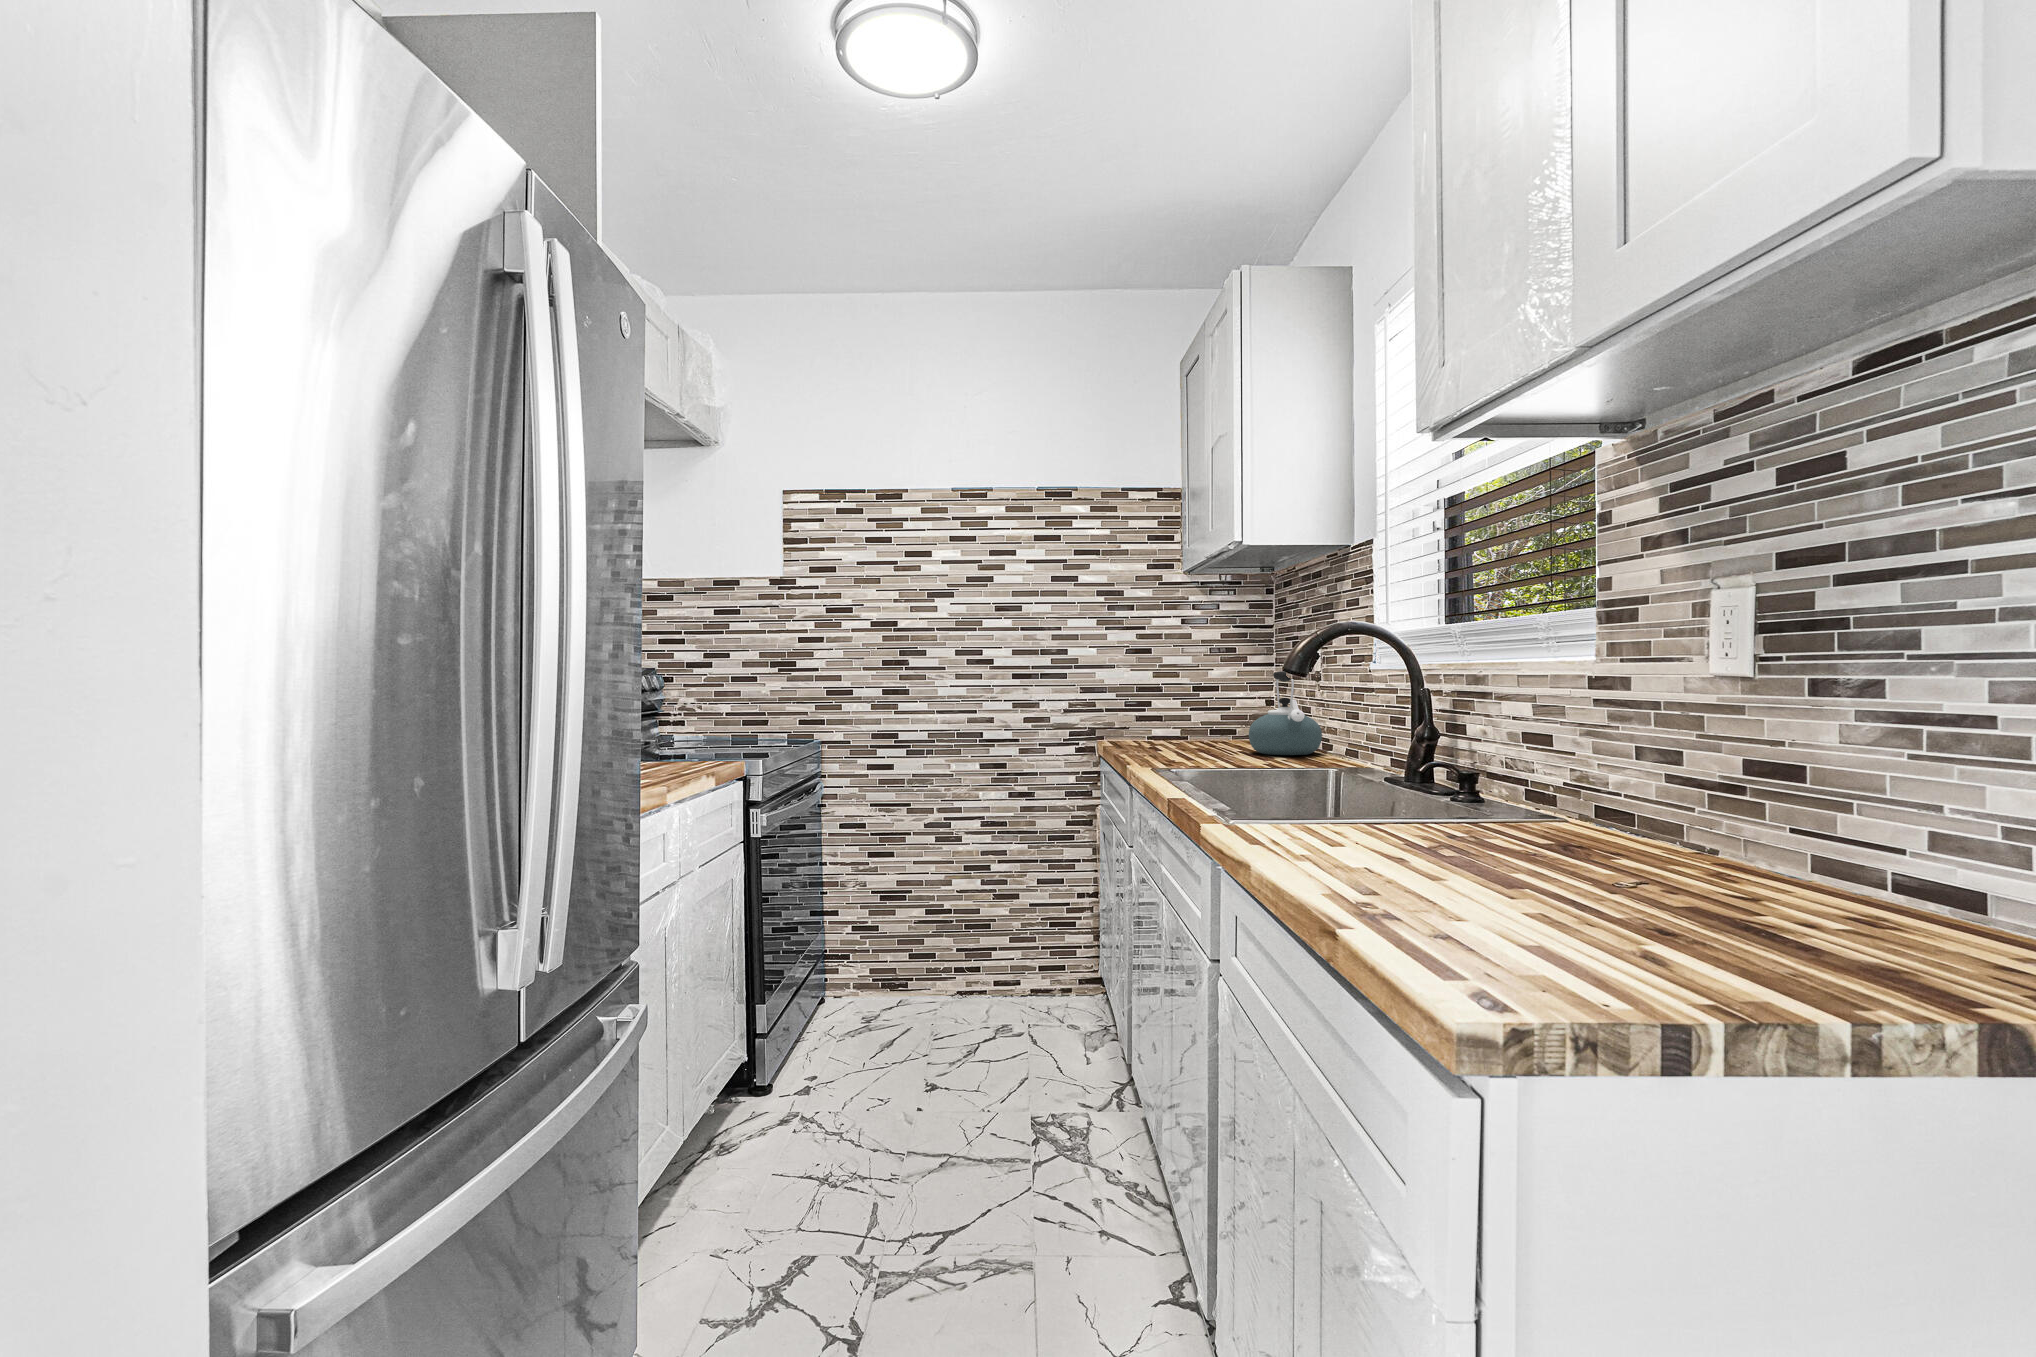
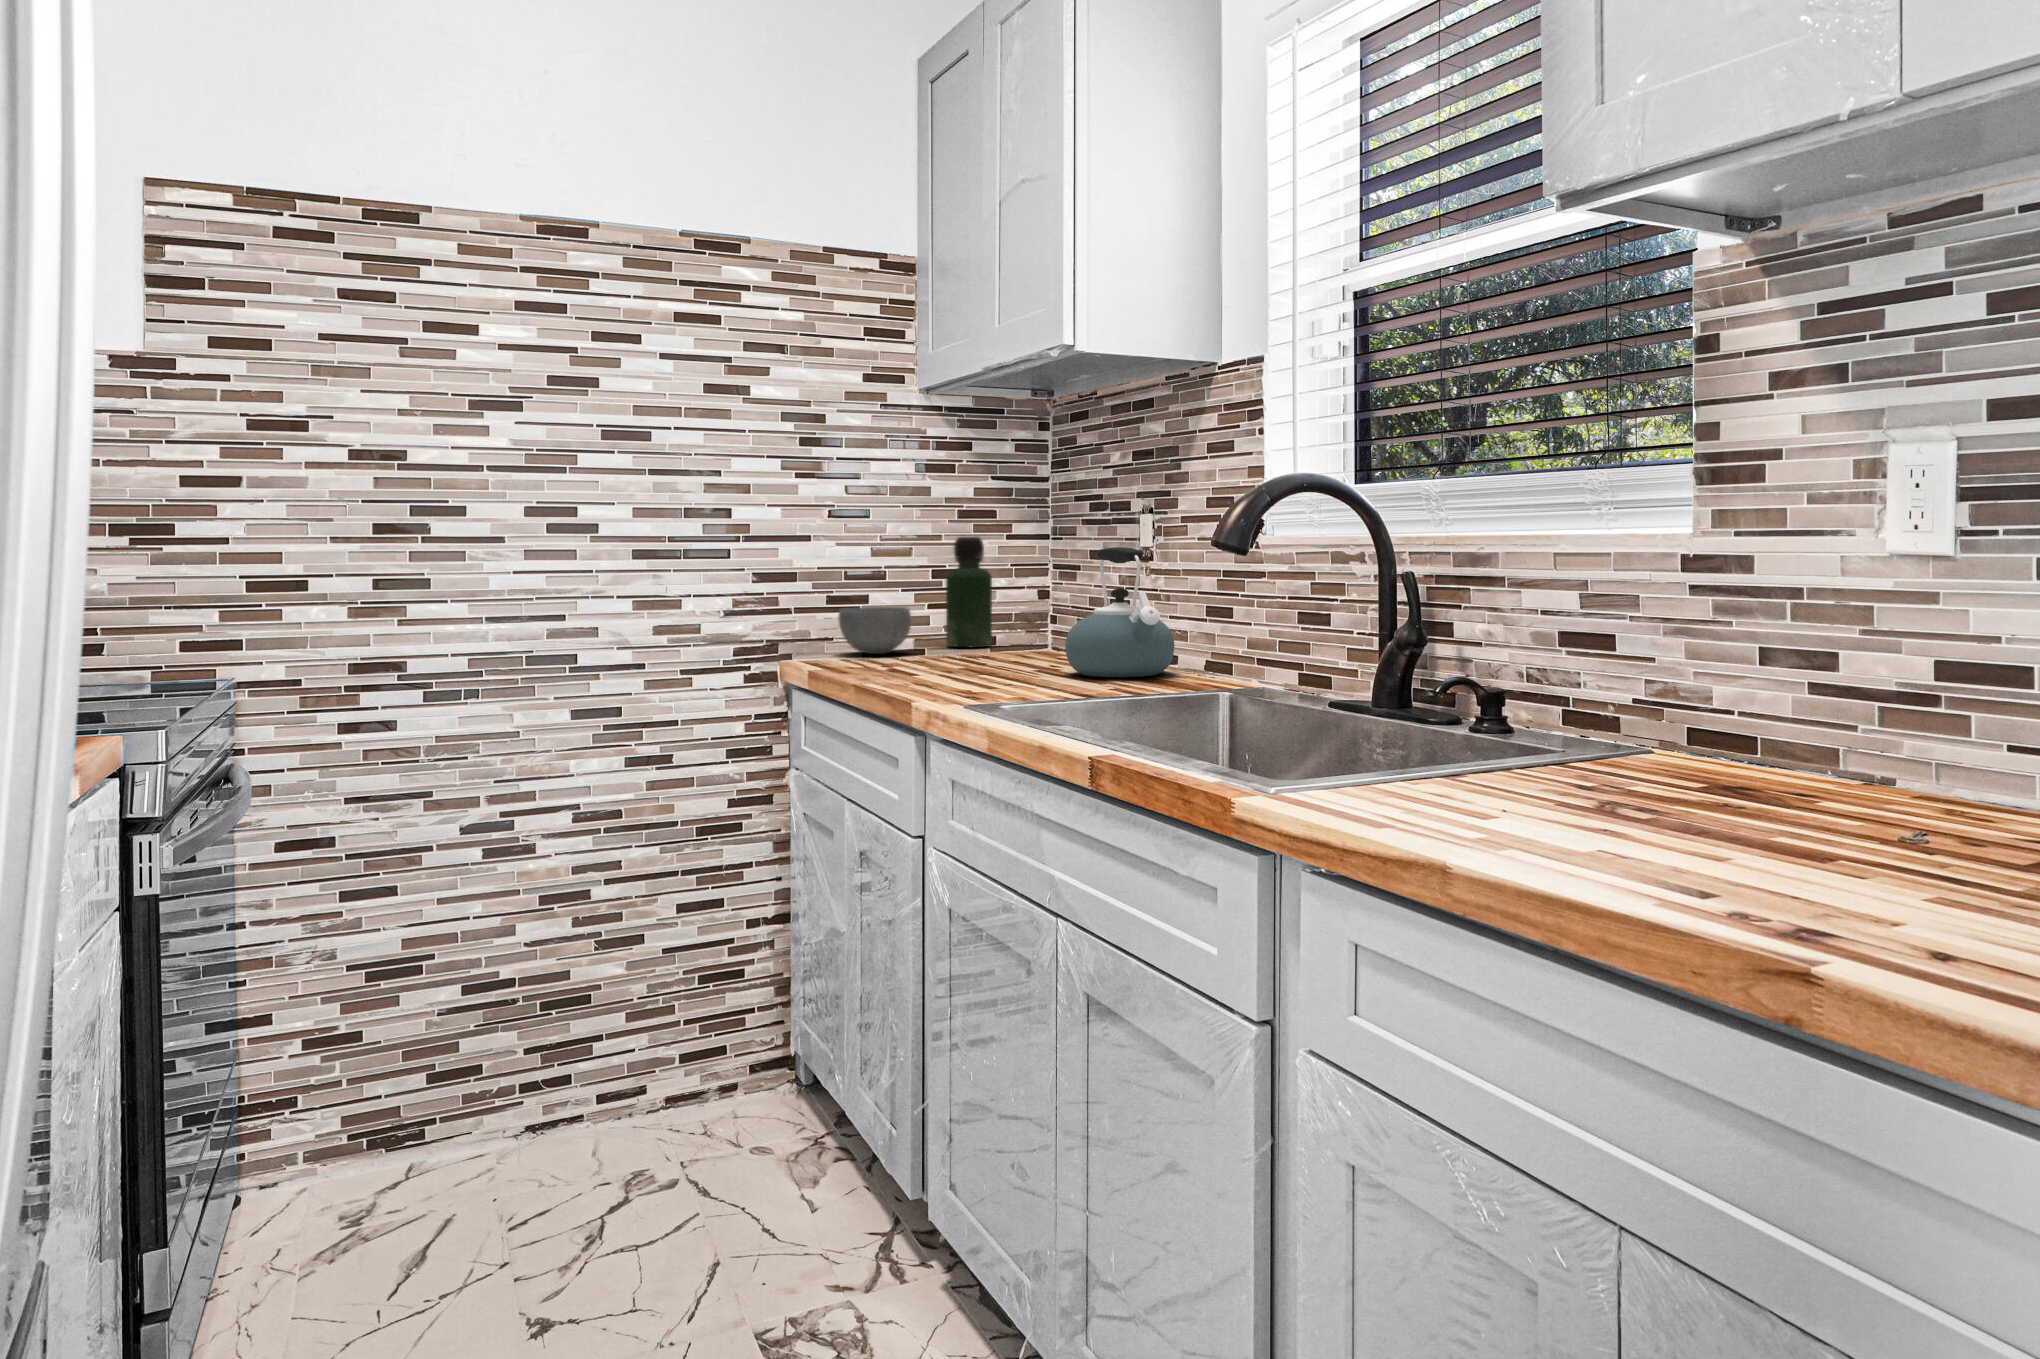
bottle: none [1202,665,1232,734] -> present [946,537,992,647]
bowl: none [1131,708,1175,736] -> present [838,607,911,654]

